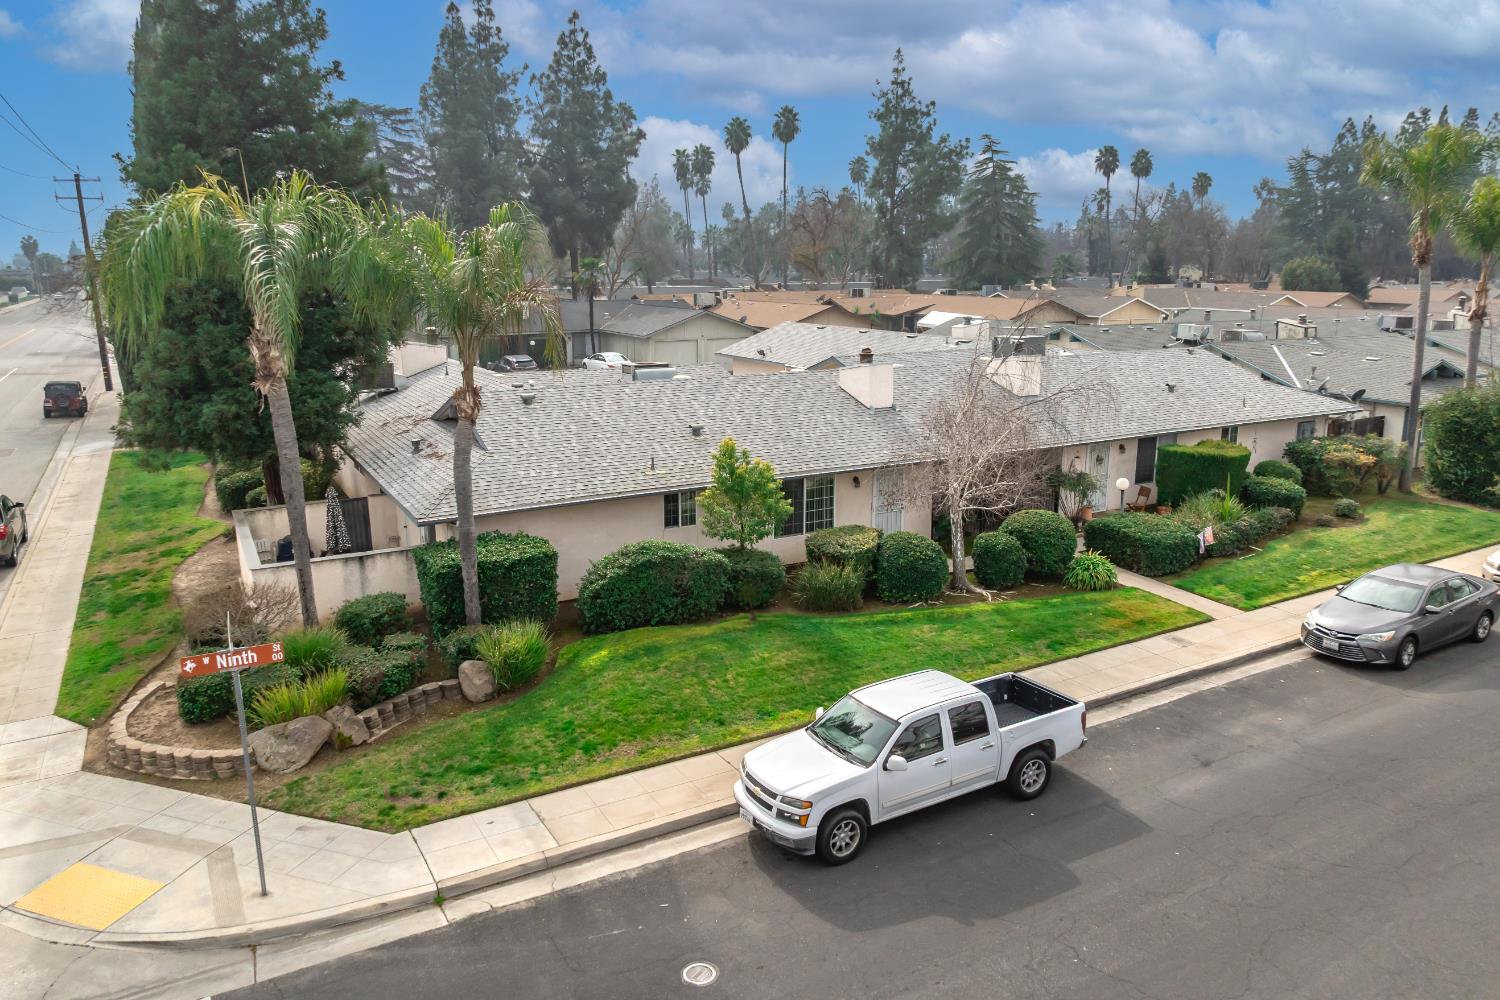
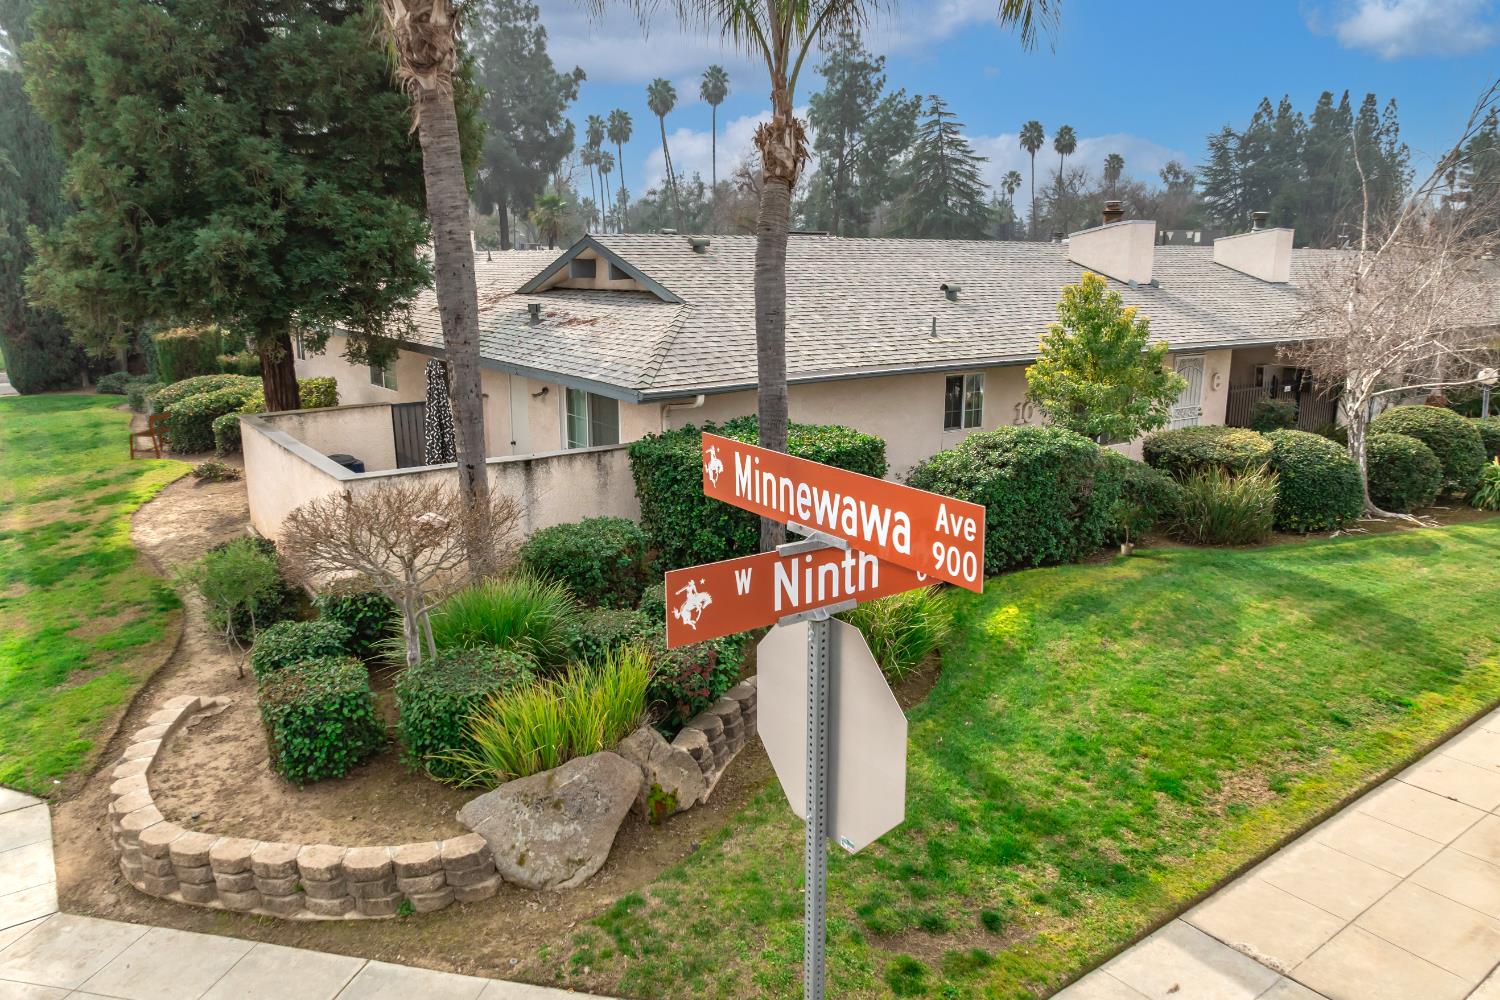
bench: none [192,481,232,518] -> present [129,411,173,459]

